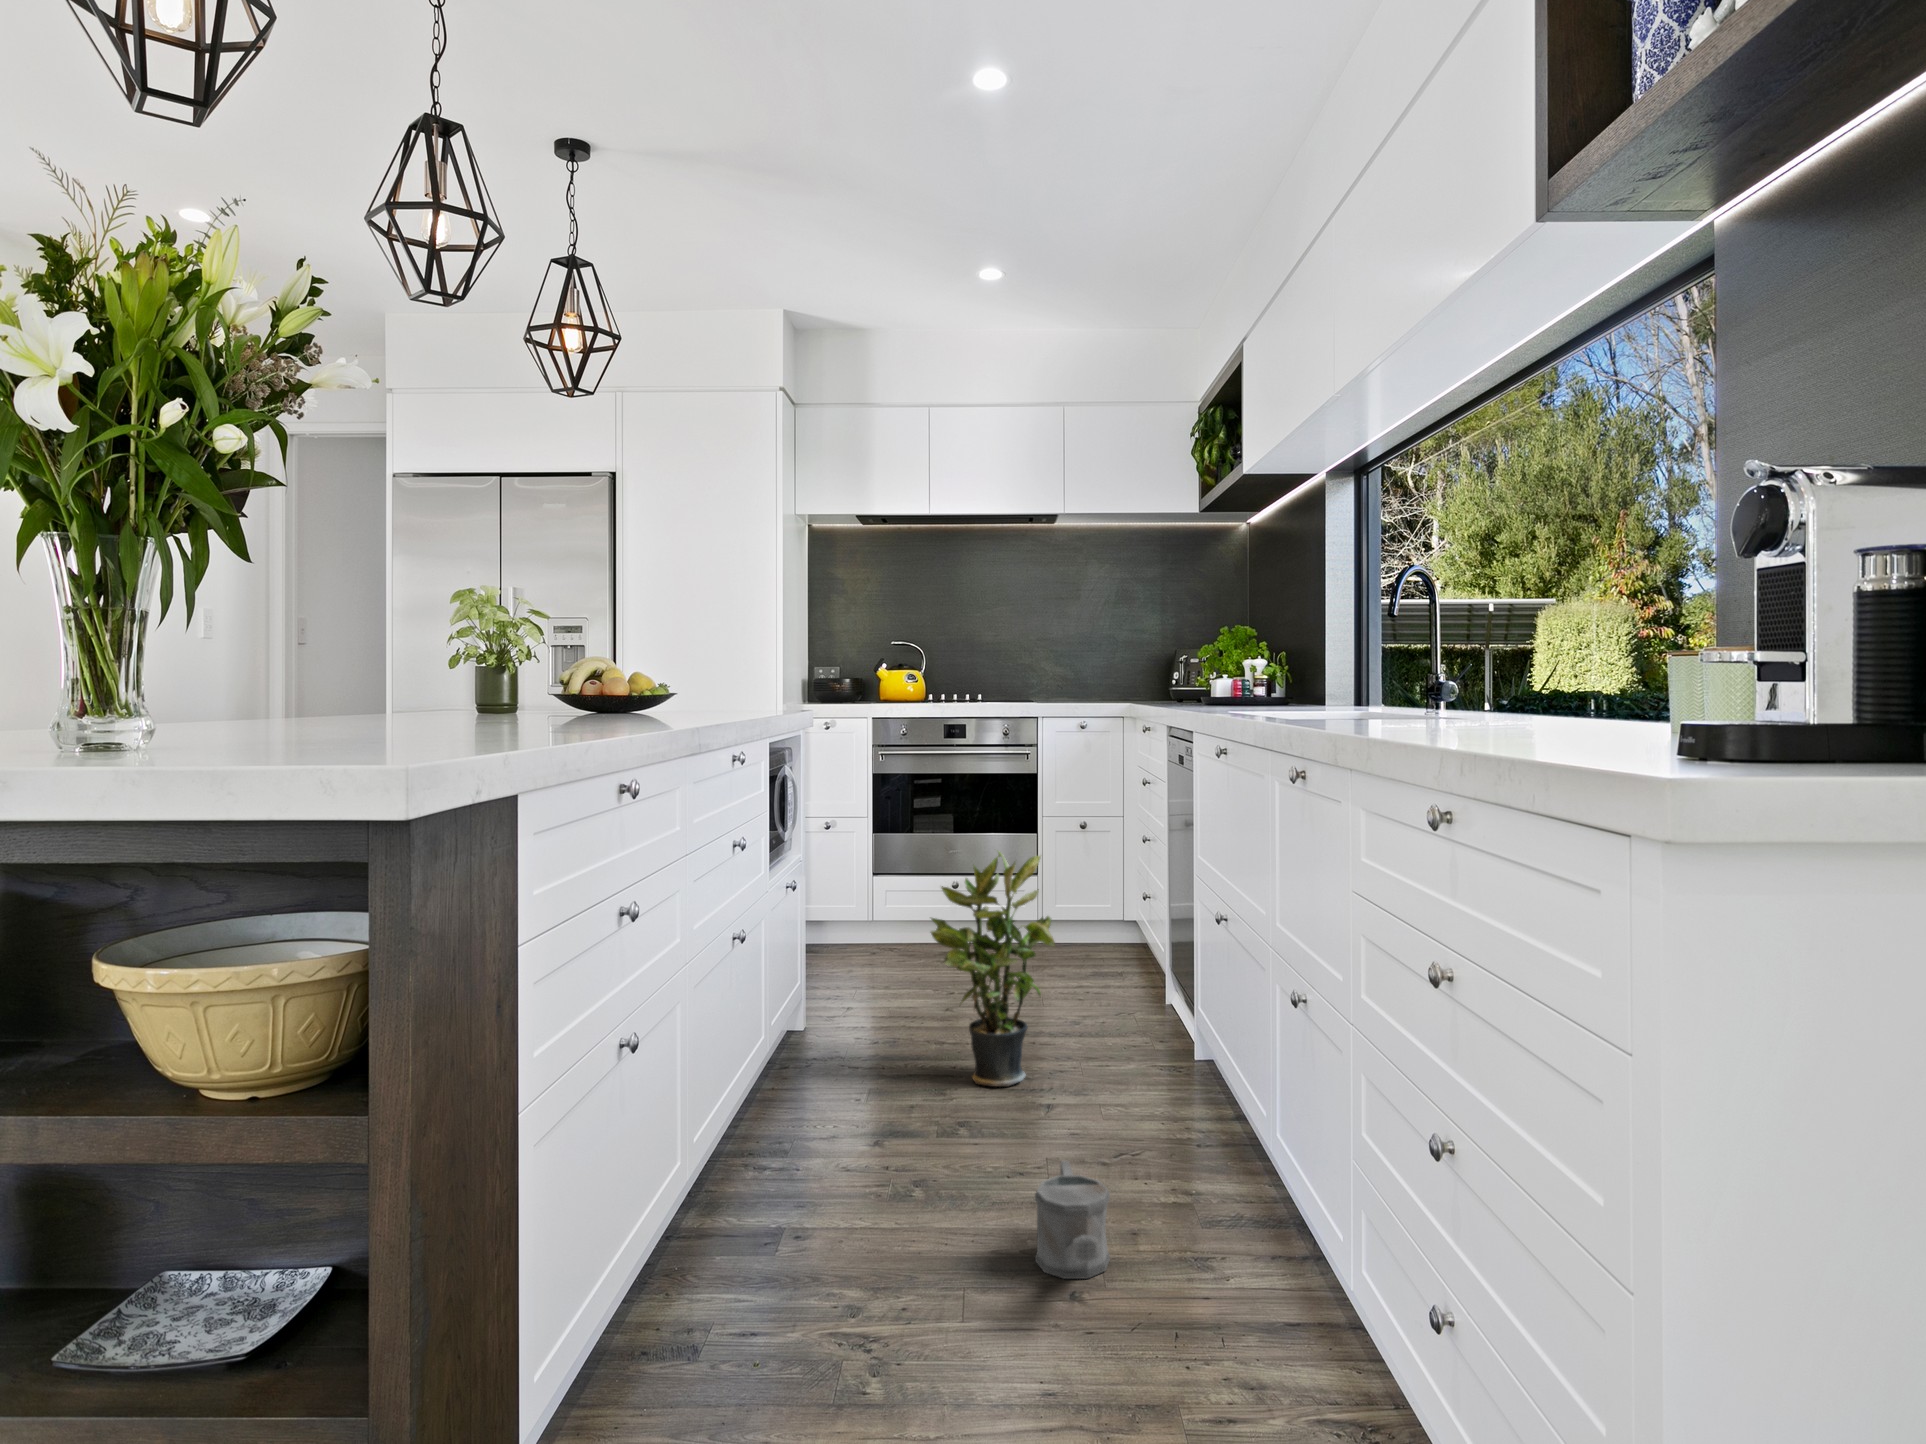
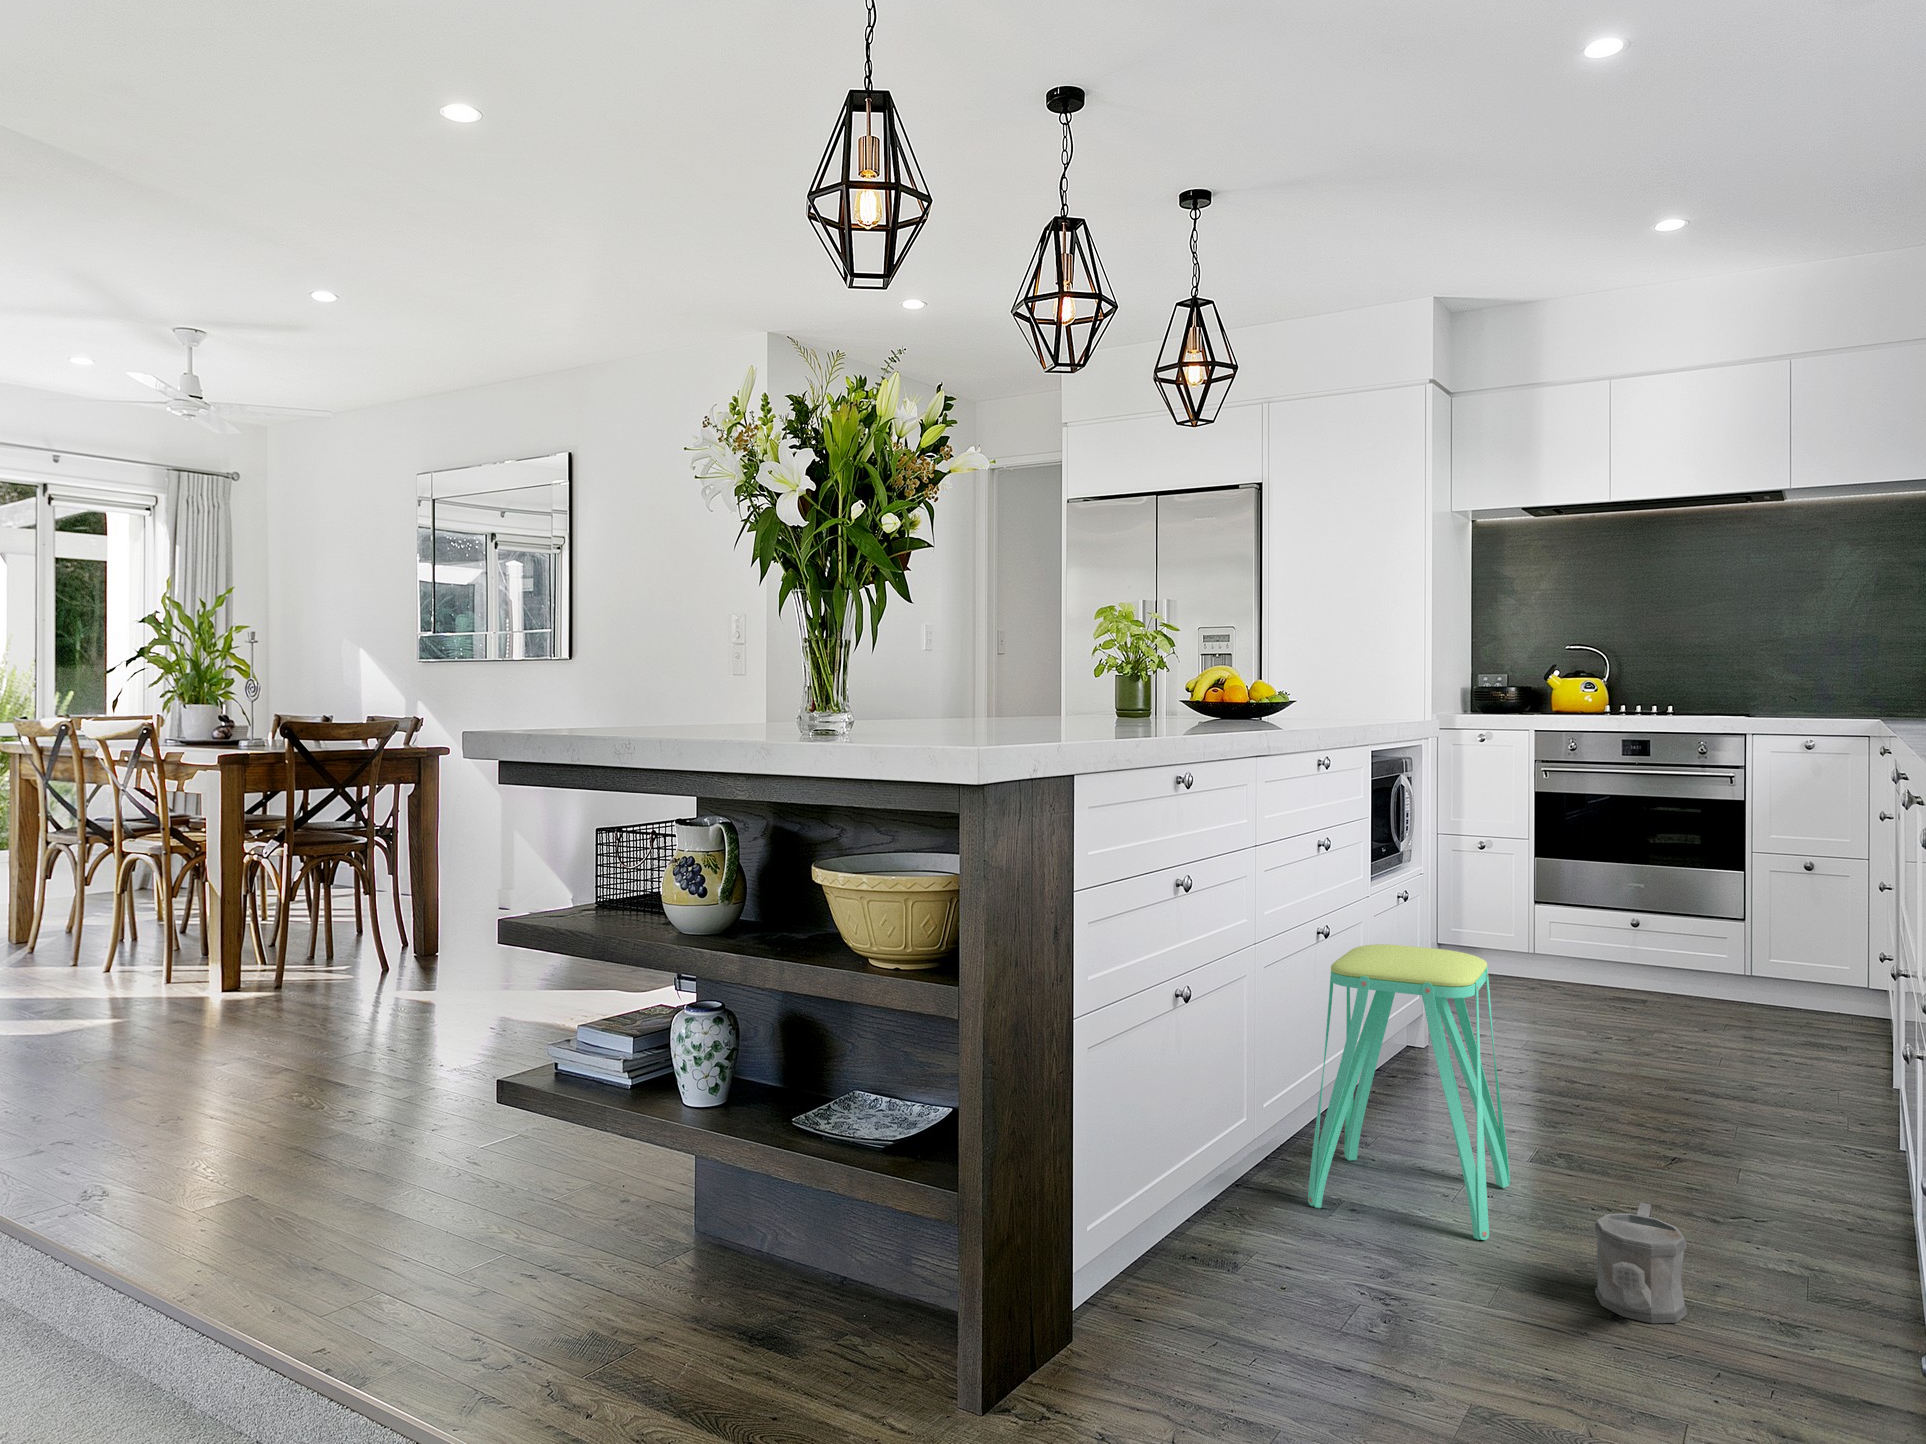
potted plant: present [931,852,1055,1087] -> none [1544,875,1703,1142]
stool: none [750,942,929,1236] -> present [1308,944,1510,1240]

